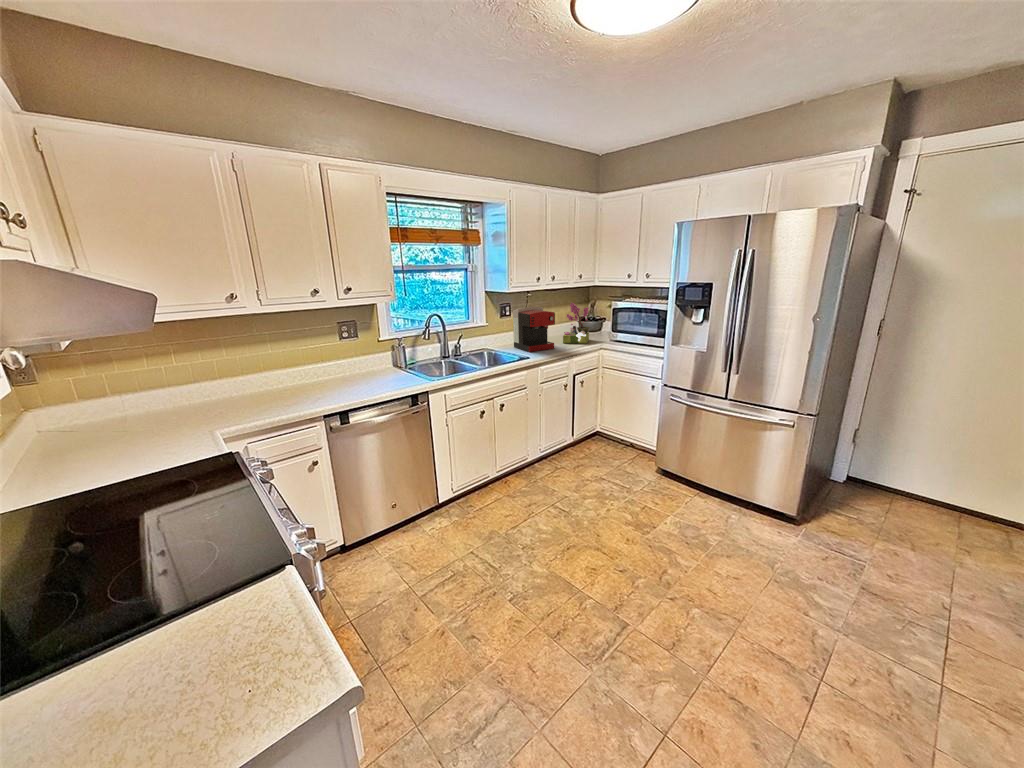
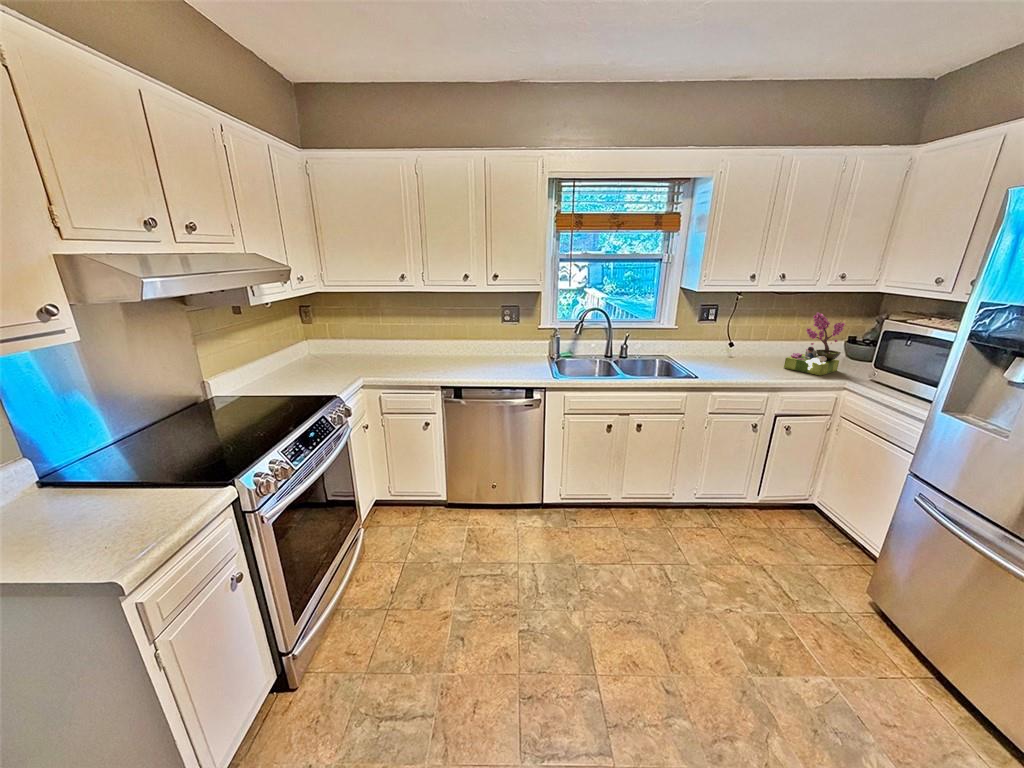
coffee maker: present [513,306,555,352] -> none [706,311,766,373]

